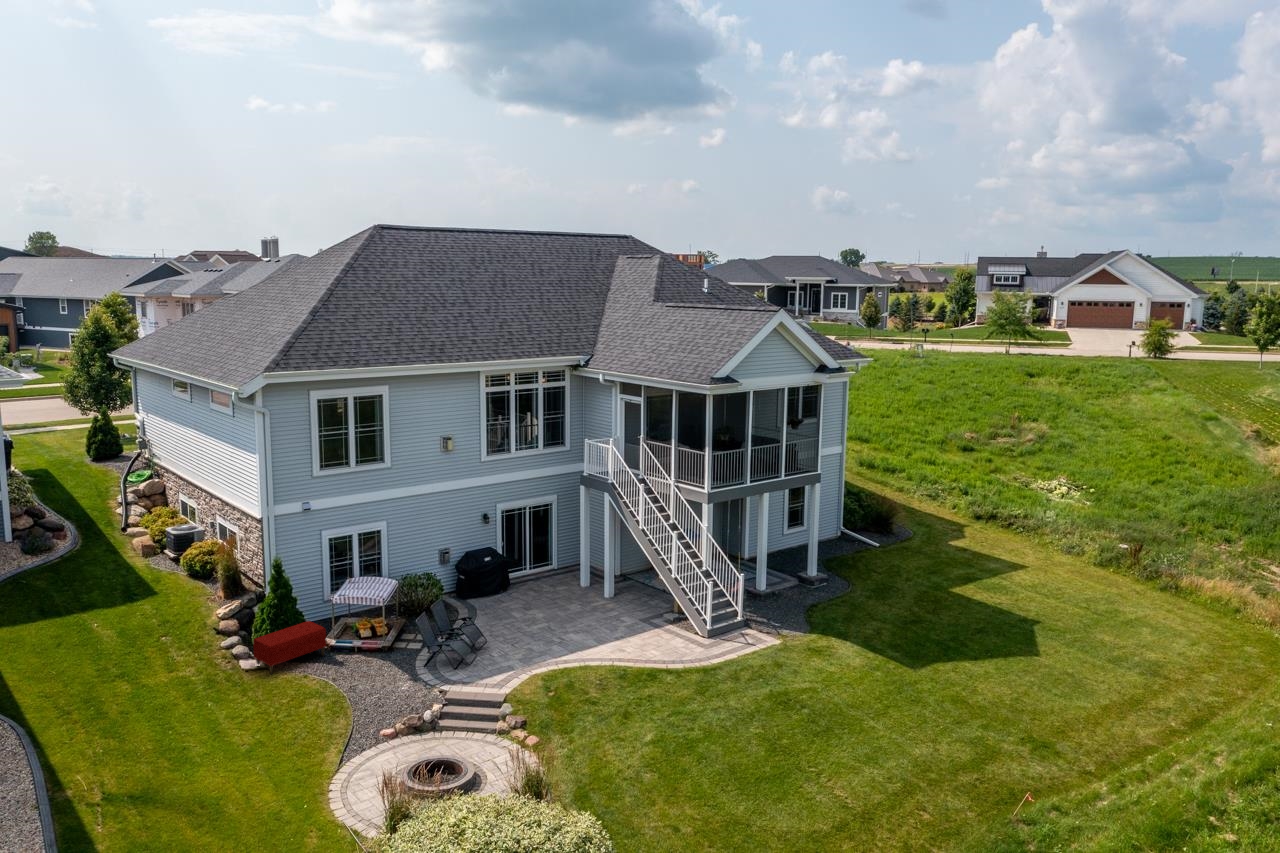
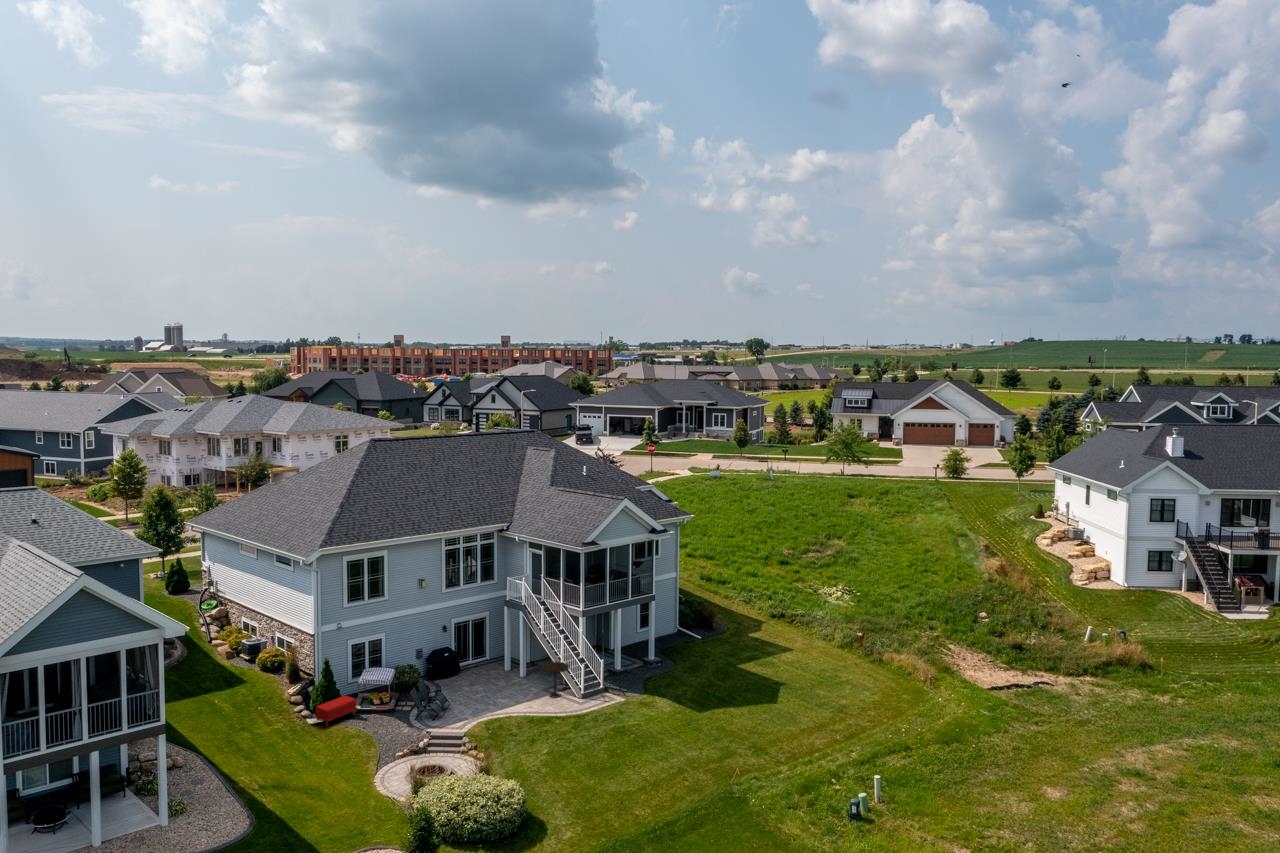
pedestal table: none [640,575,688,635] -> present [542,662,569,698]

